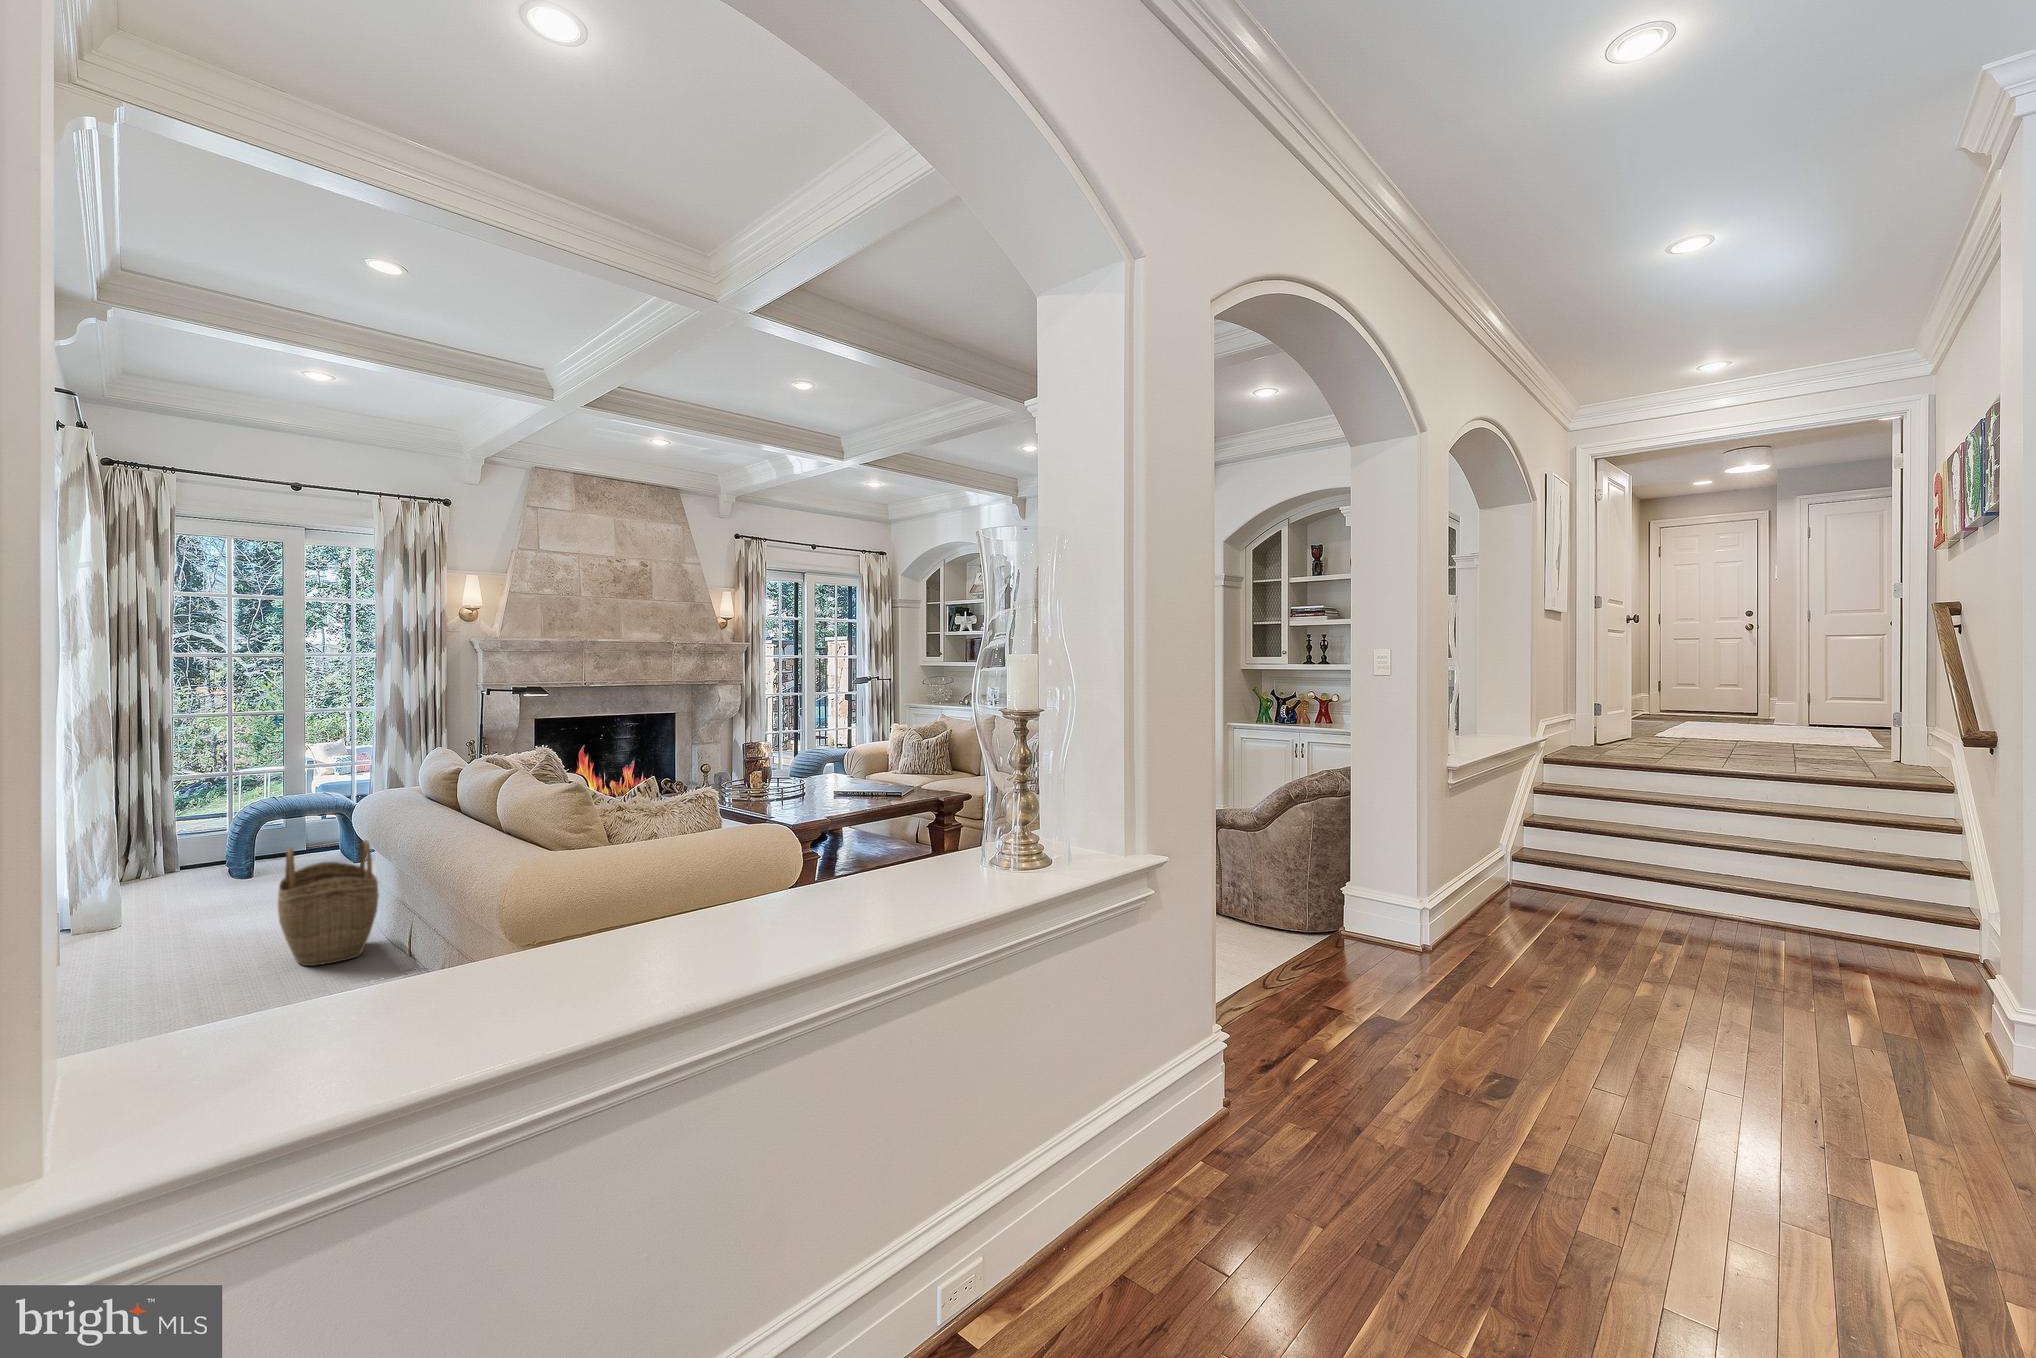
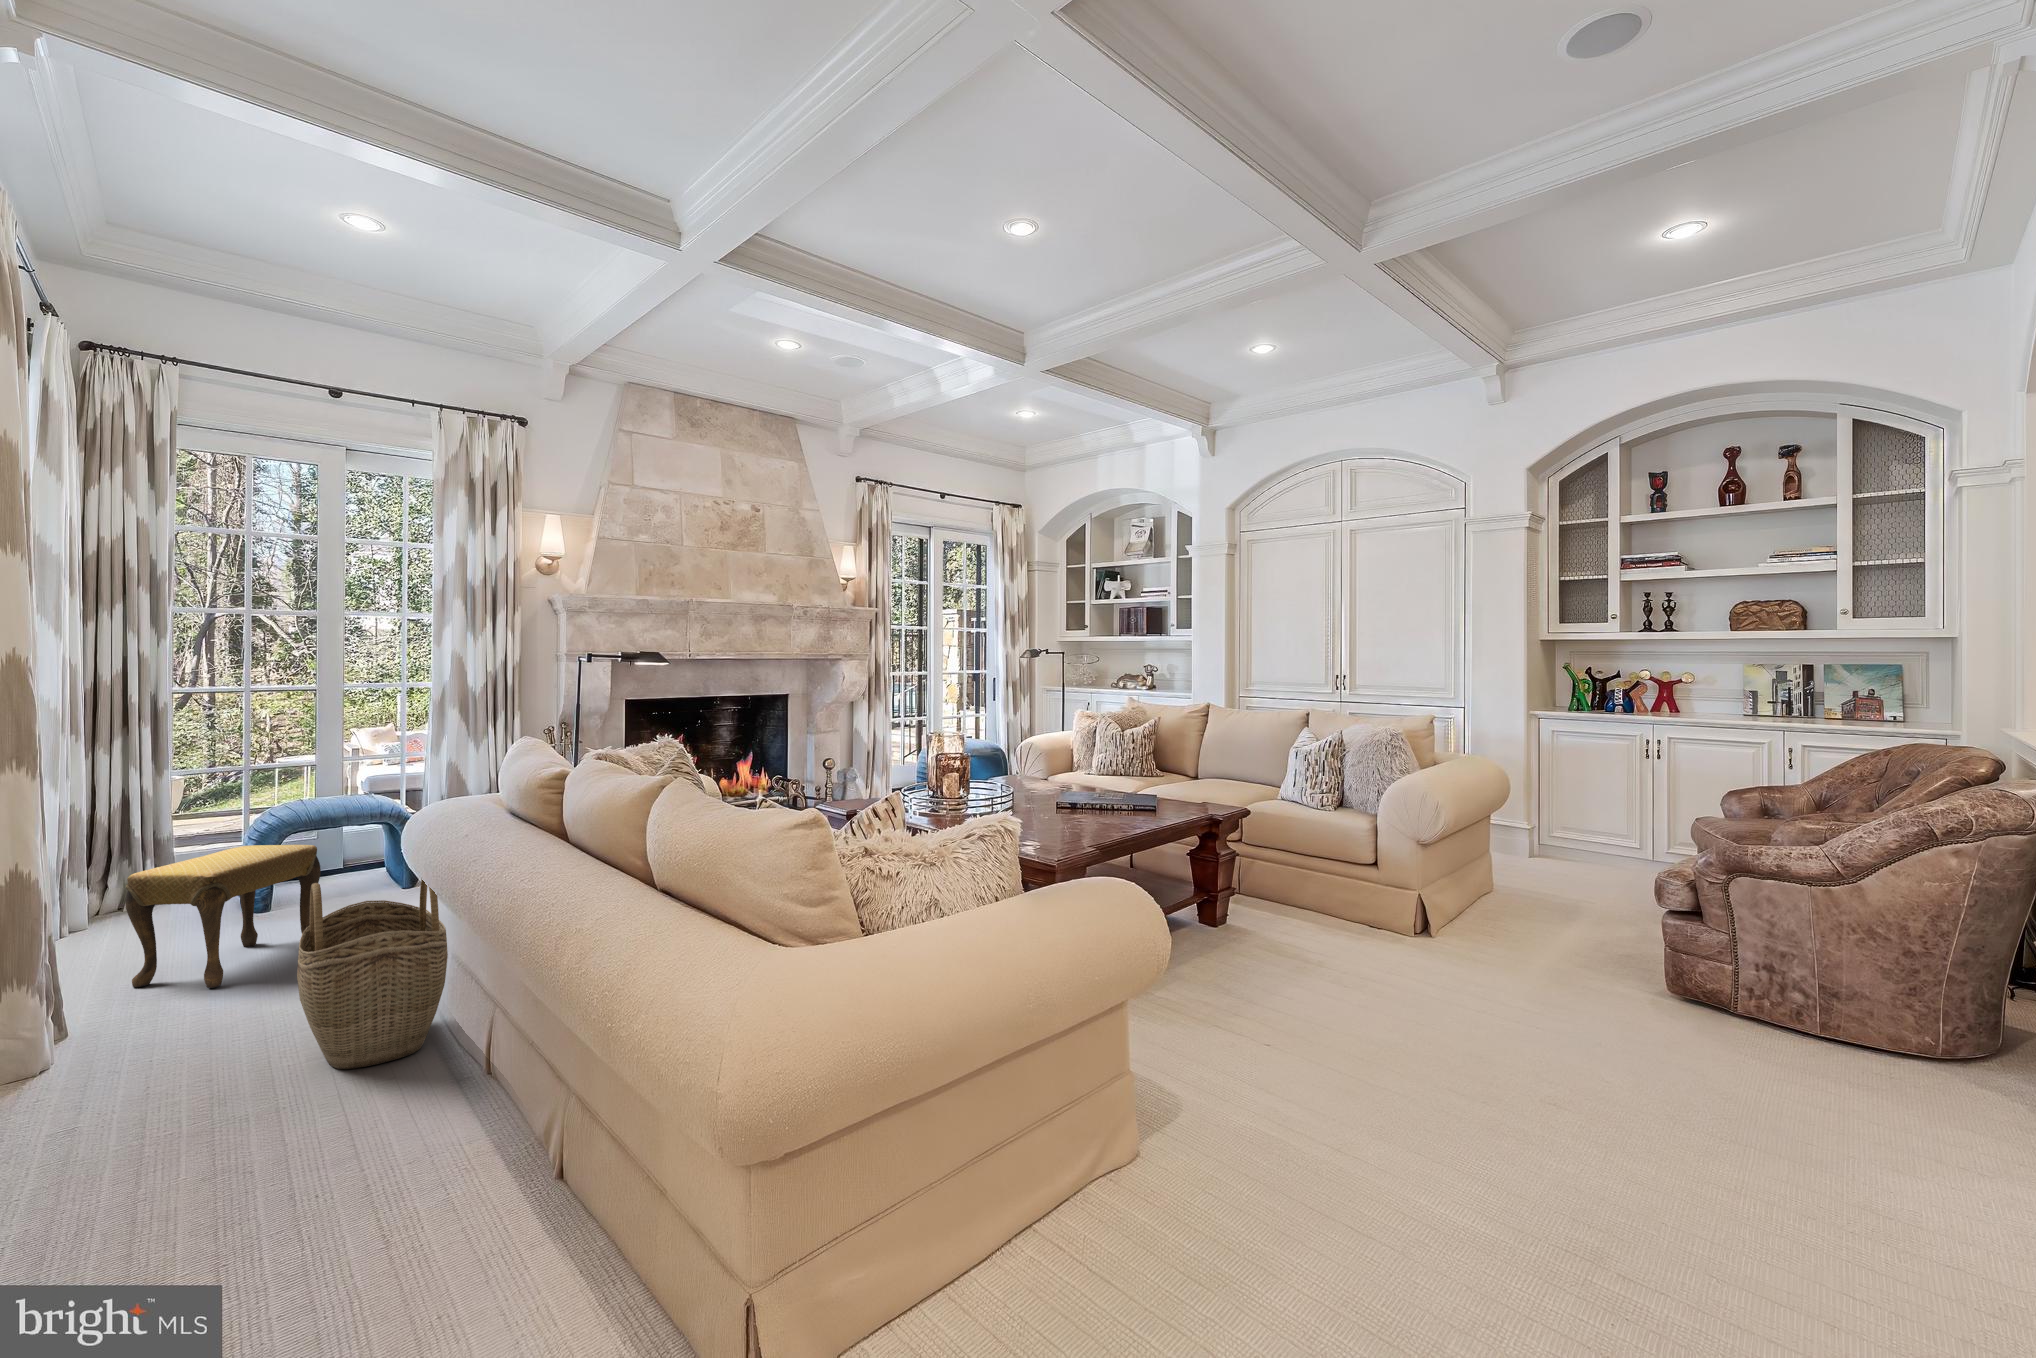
footstool: none [152,829,290,926] -> present [125,845,321,988]

